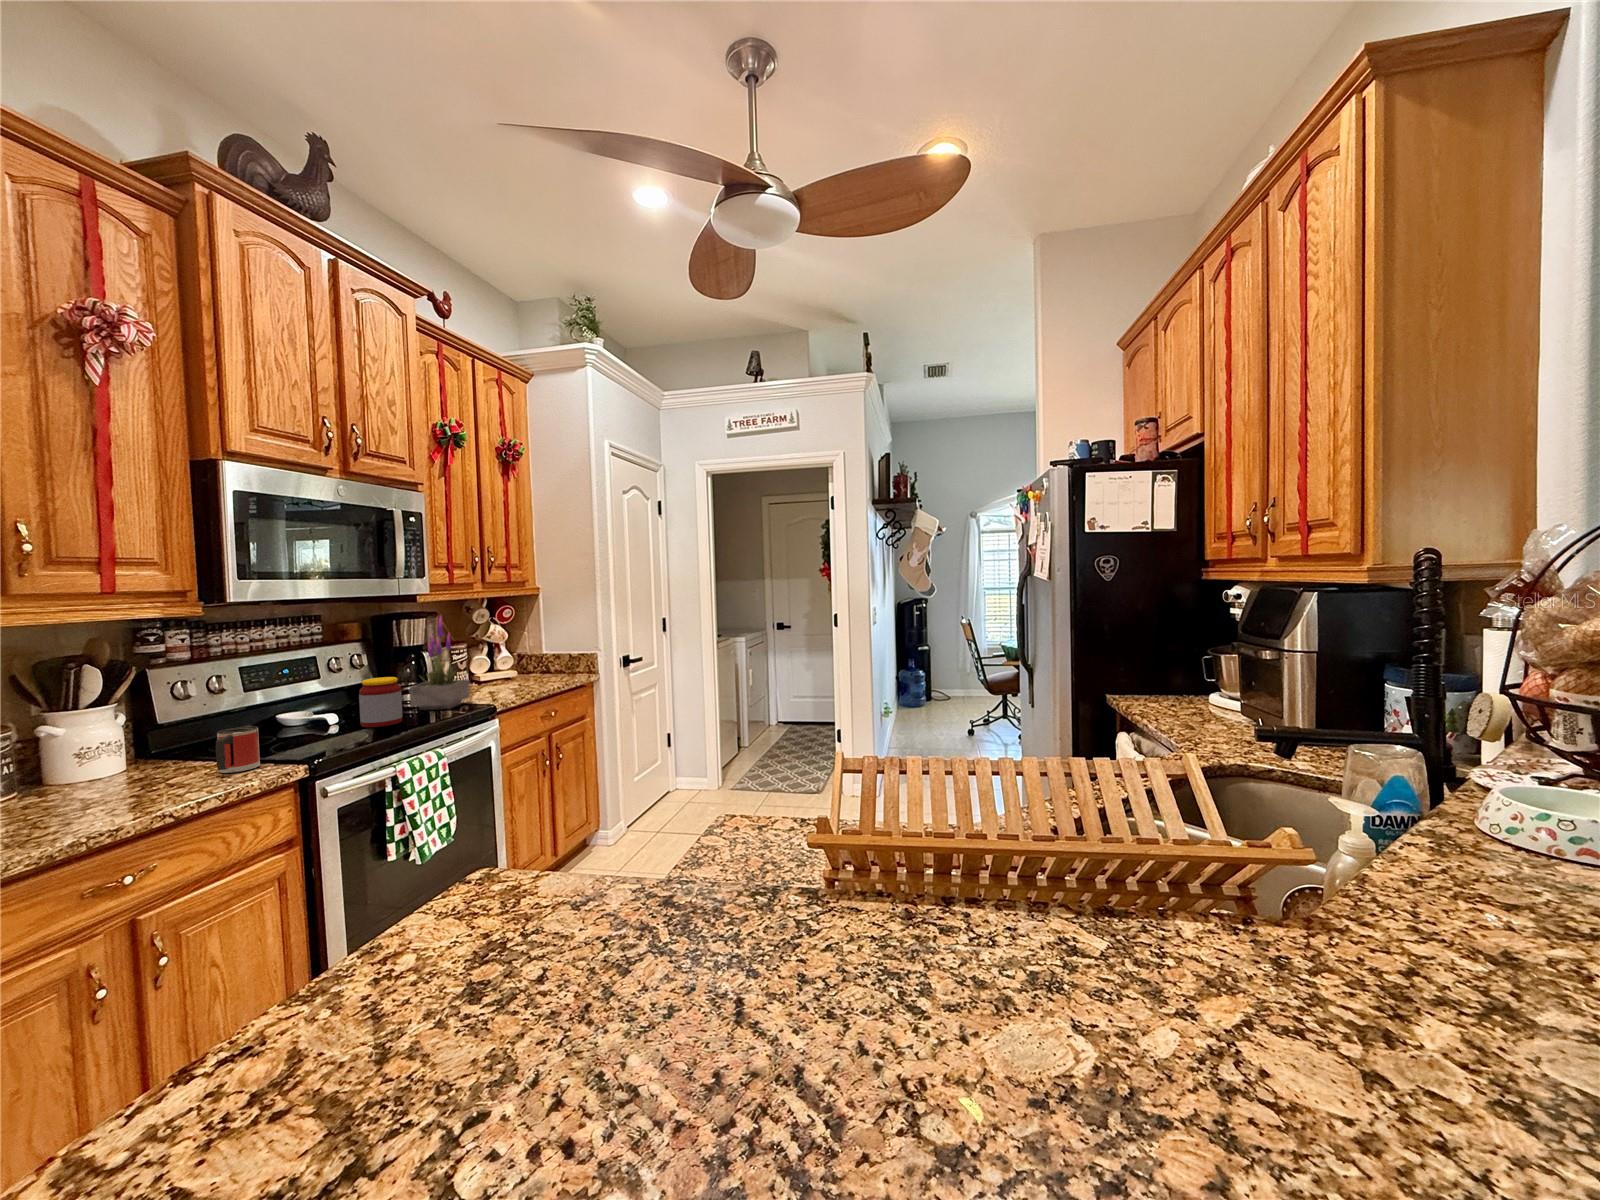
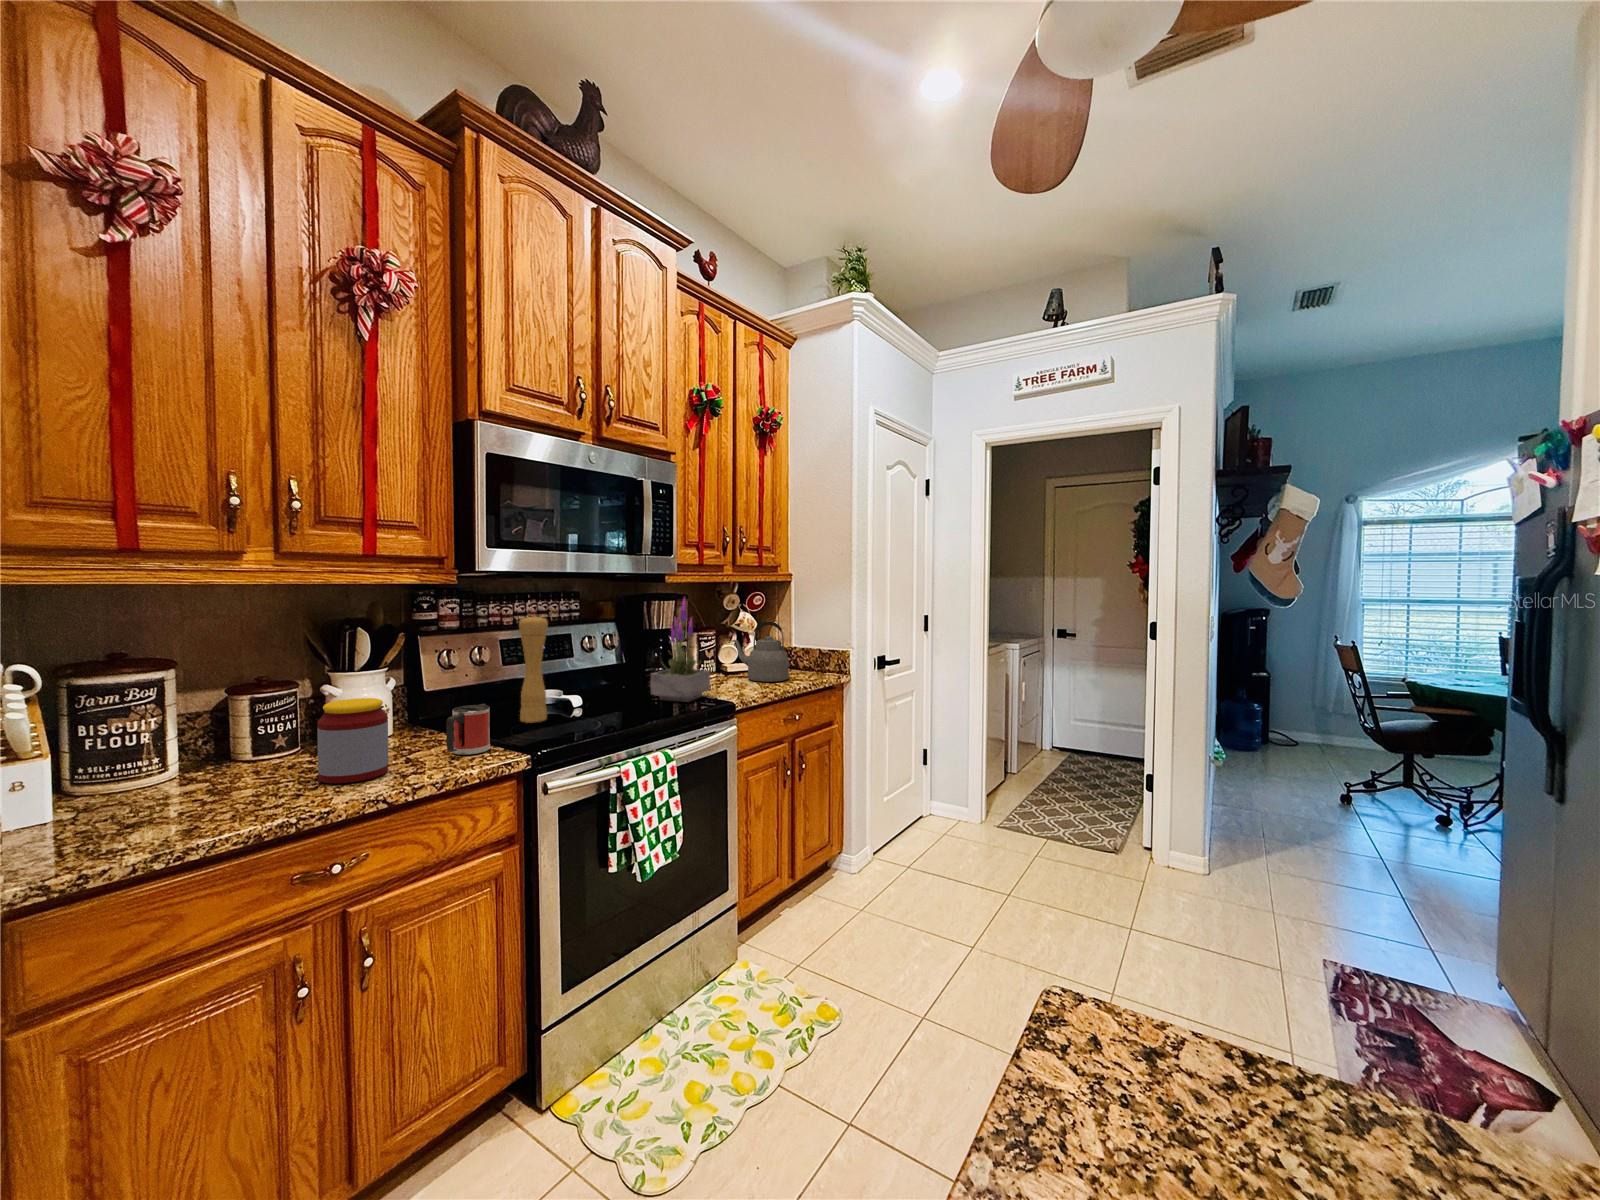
kettle: none [484,632,544,686] -> present [732,621,789,682]
pepper mill: none [270,641,306,742] -> present [519,616,548,723]
jar: present [359,677,402,727] -> present [317,698,388,783]

